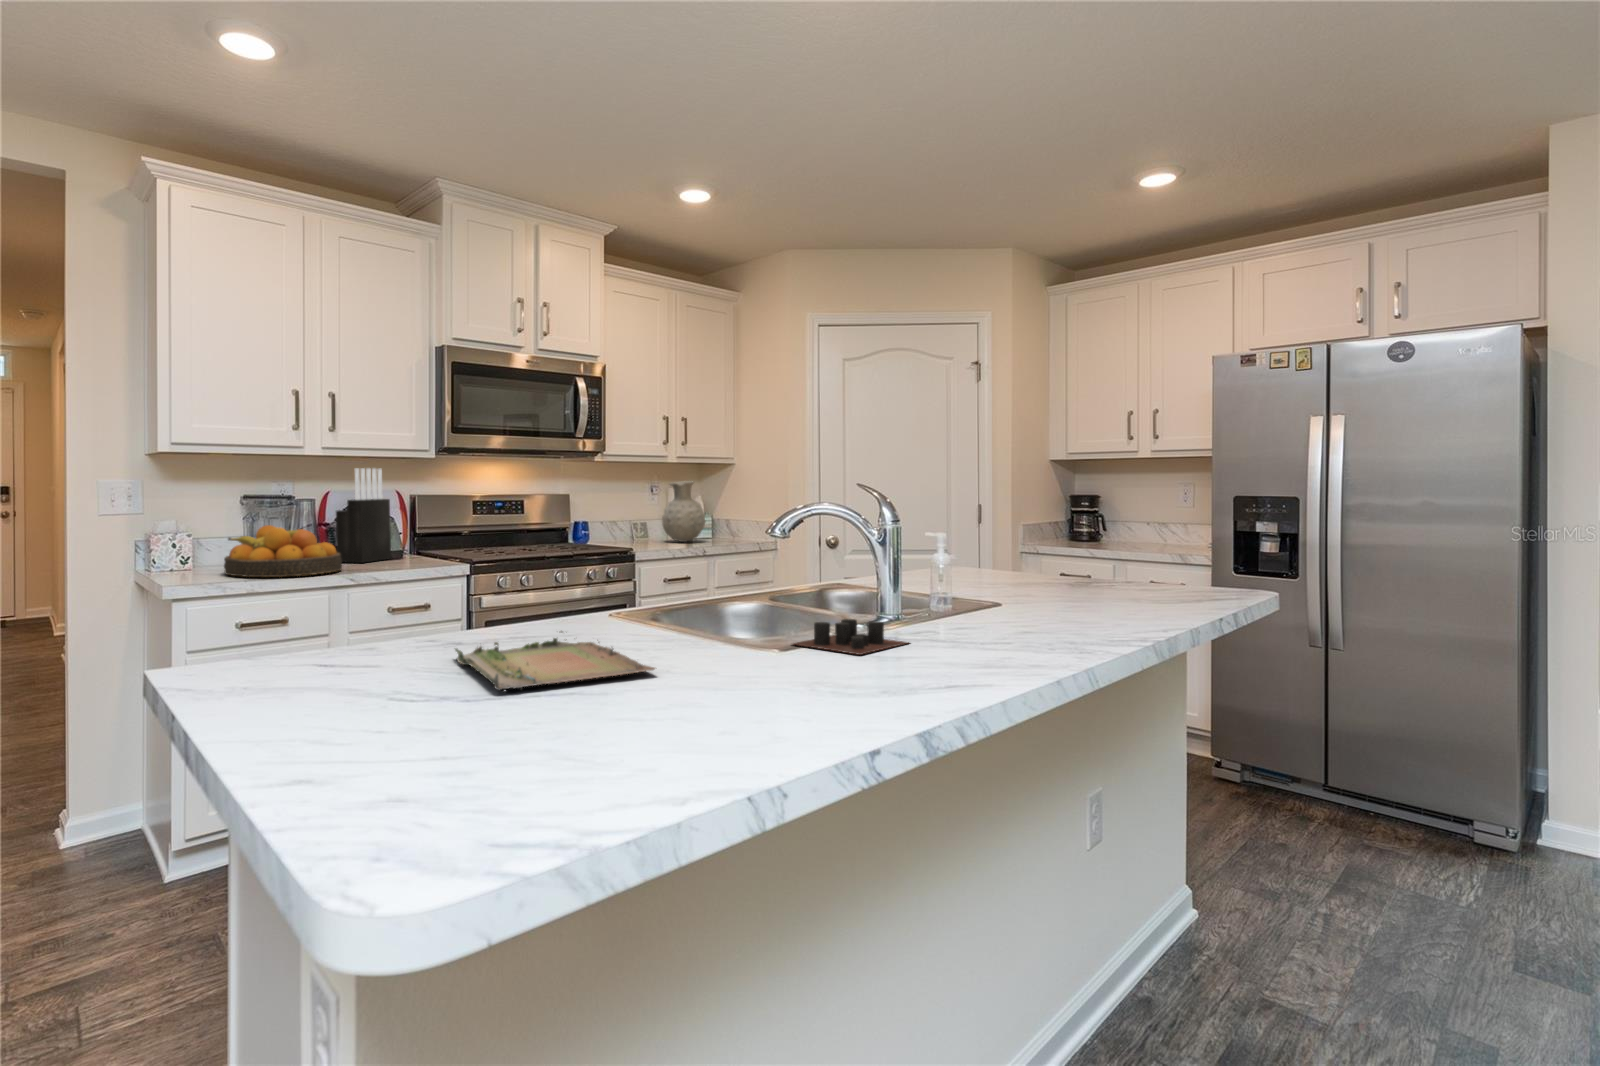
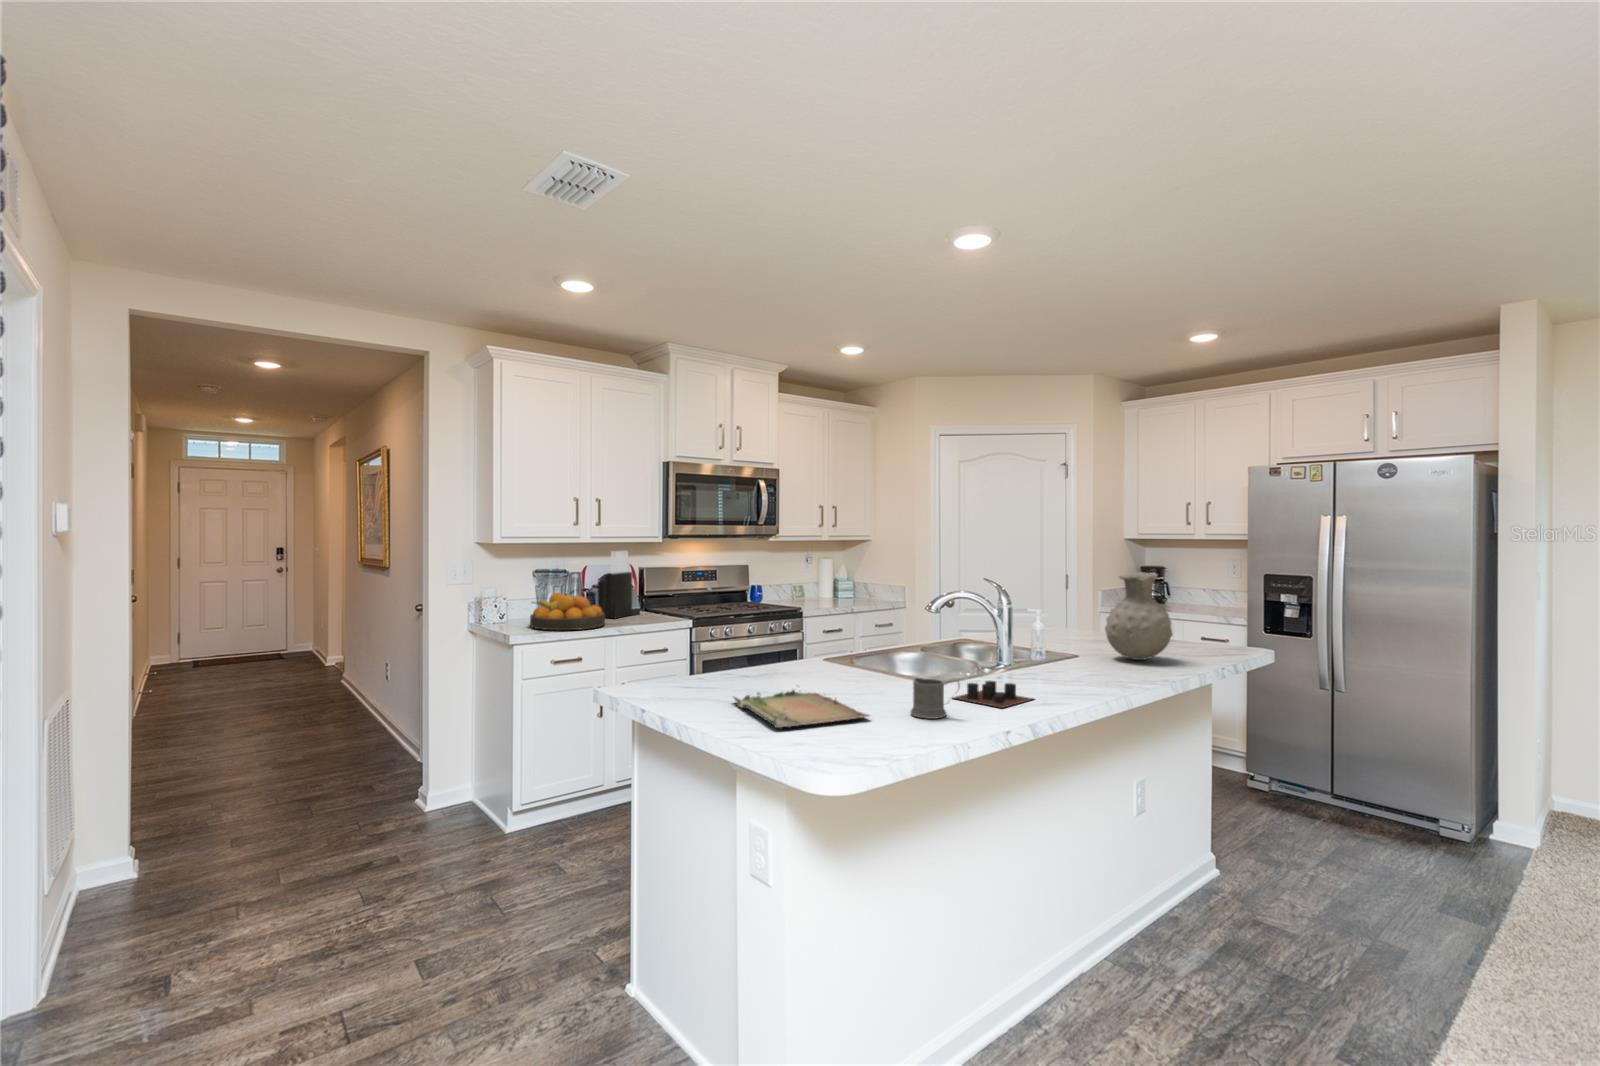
vase: present [662,481,706,542] -> present [1105,572,1173,660]
mug: none [722,611,793,671] -> present [910,678,960,719]

